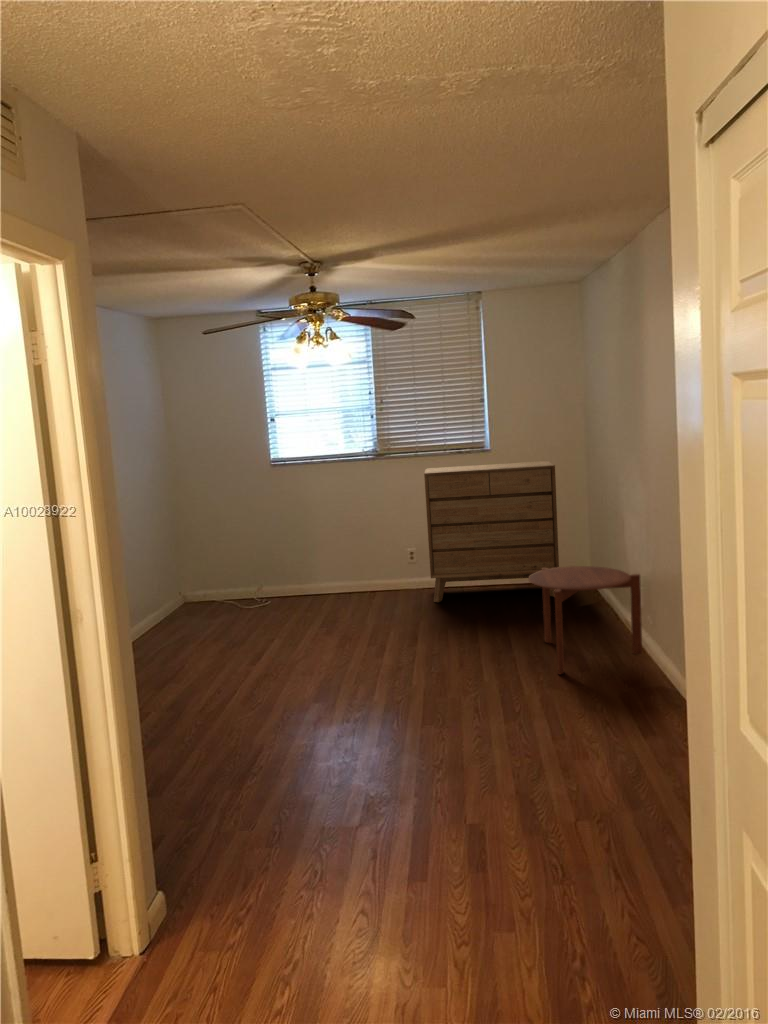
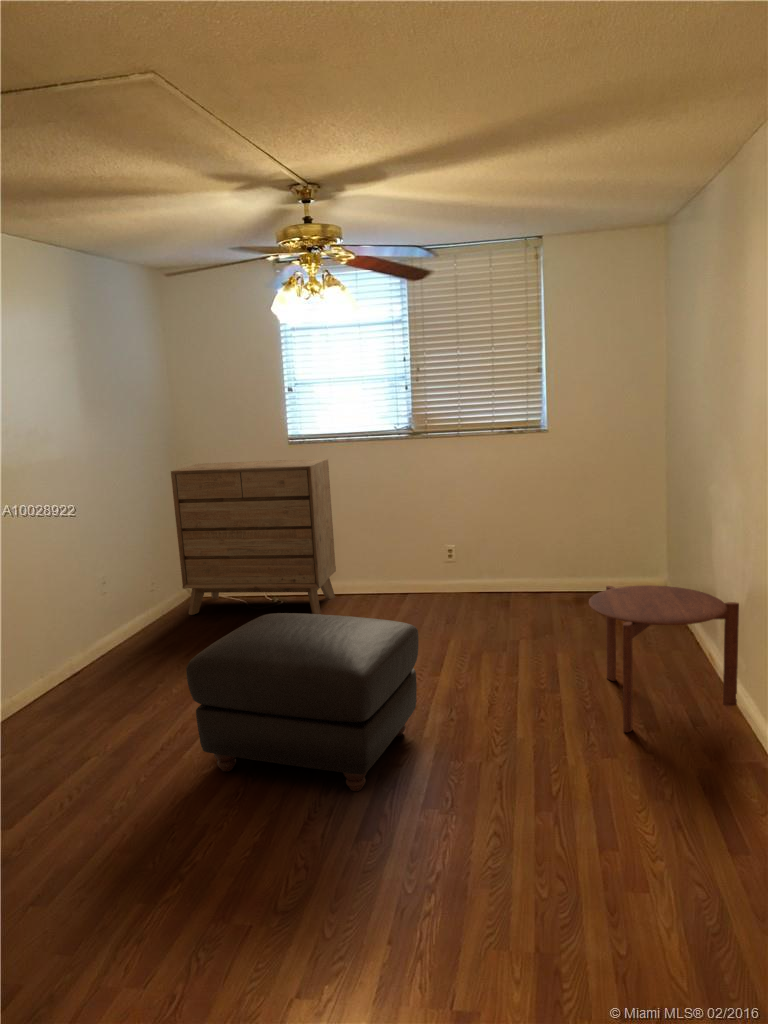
dresser: present [424,461,559,602] -> present [171,459,336,615]
ottoman: none [224,594,400,721] -> present [186,613,419,791]

